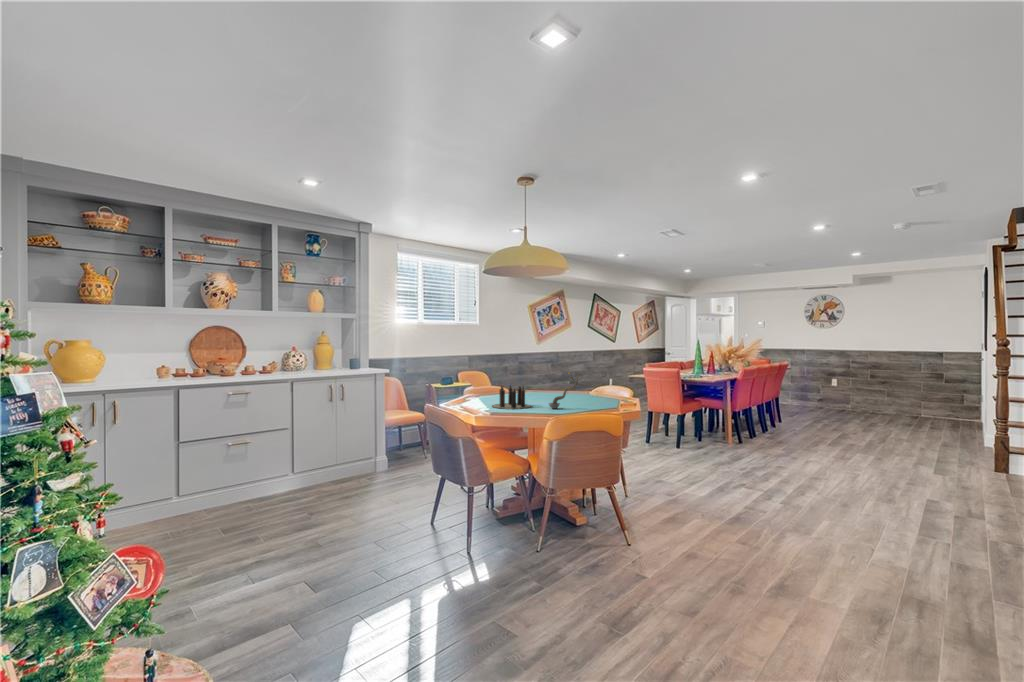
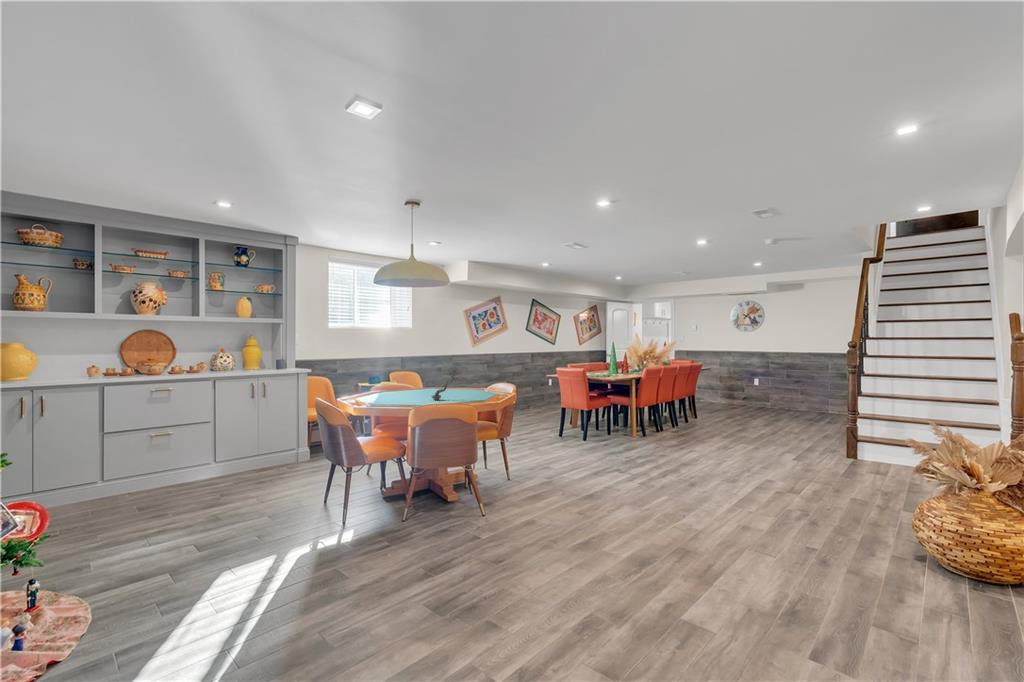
candle: present [492,385,532,409] -> none [384,380,427,401]

